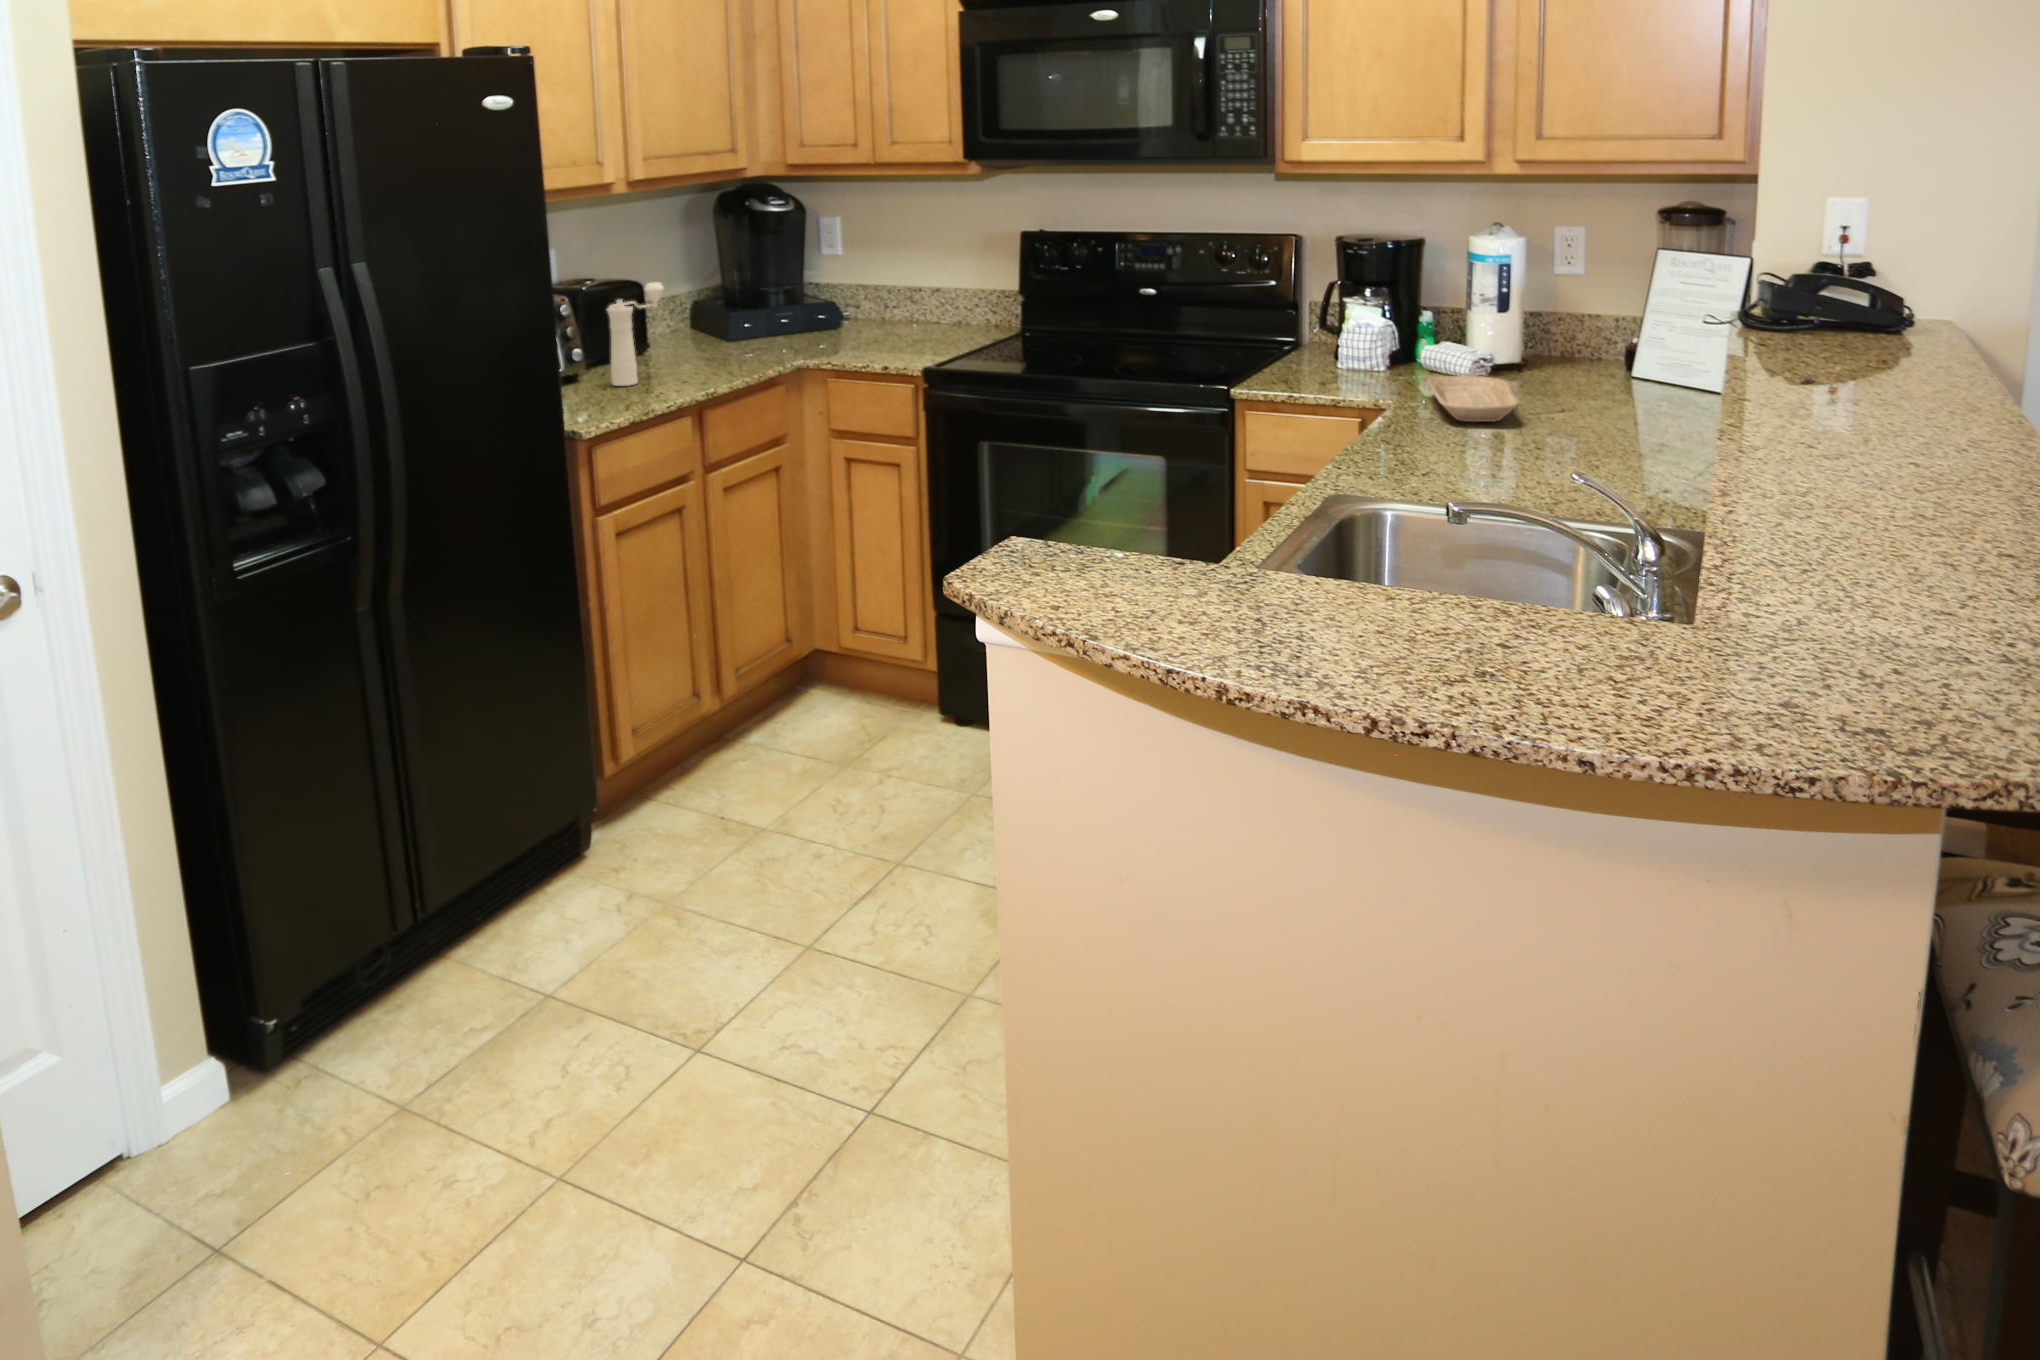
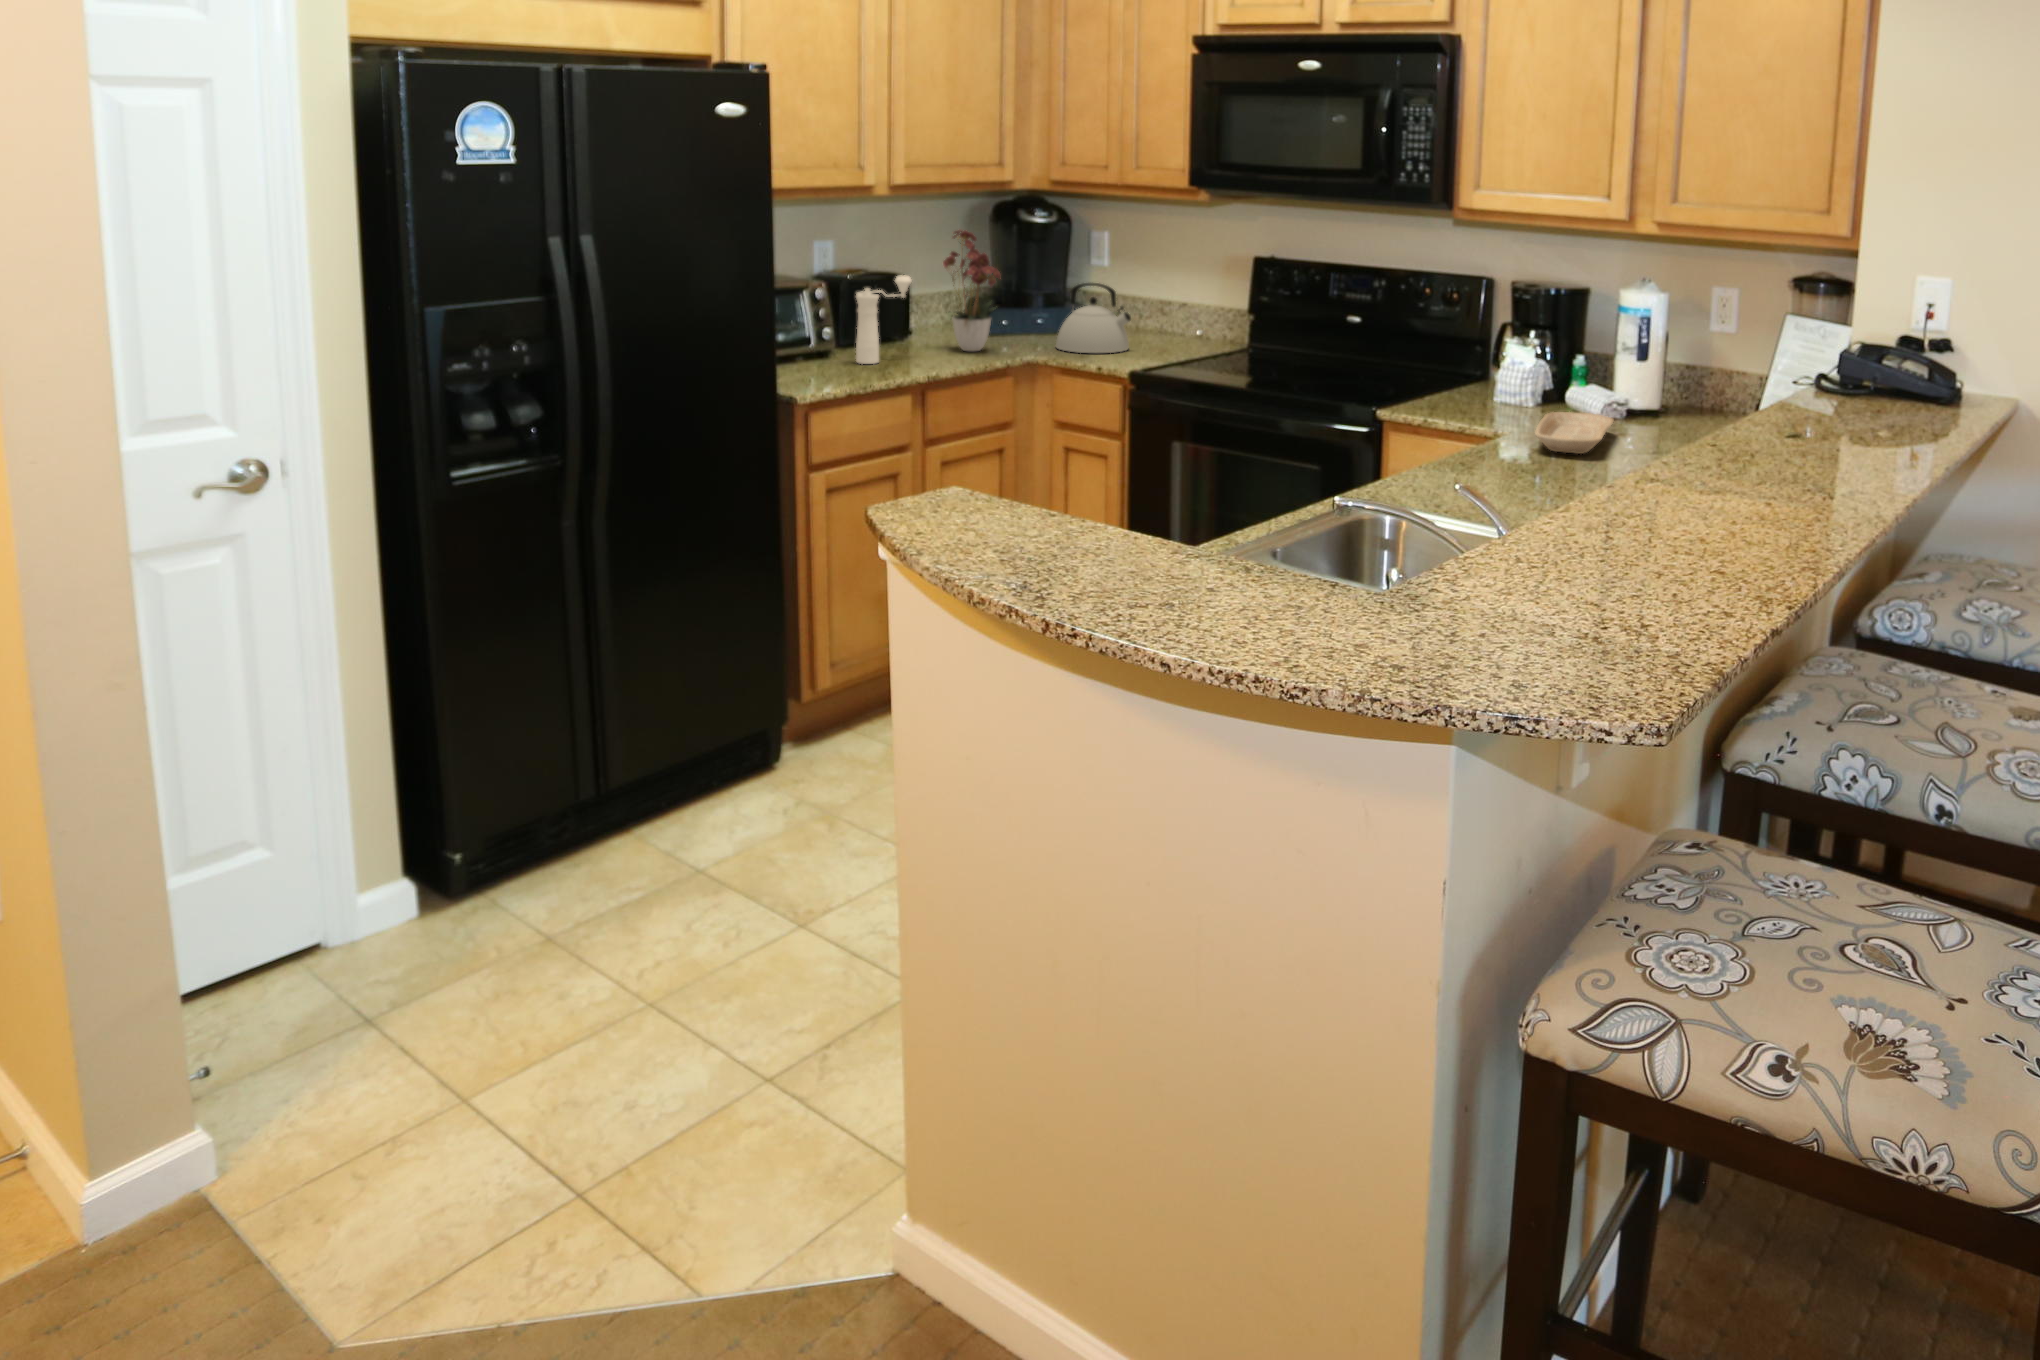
flower arrangement: none [683,219,765,362] -> present [943,230,1000,351]
kettle: none [815,275,898,353] -> present [1056,283,1131,353]

